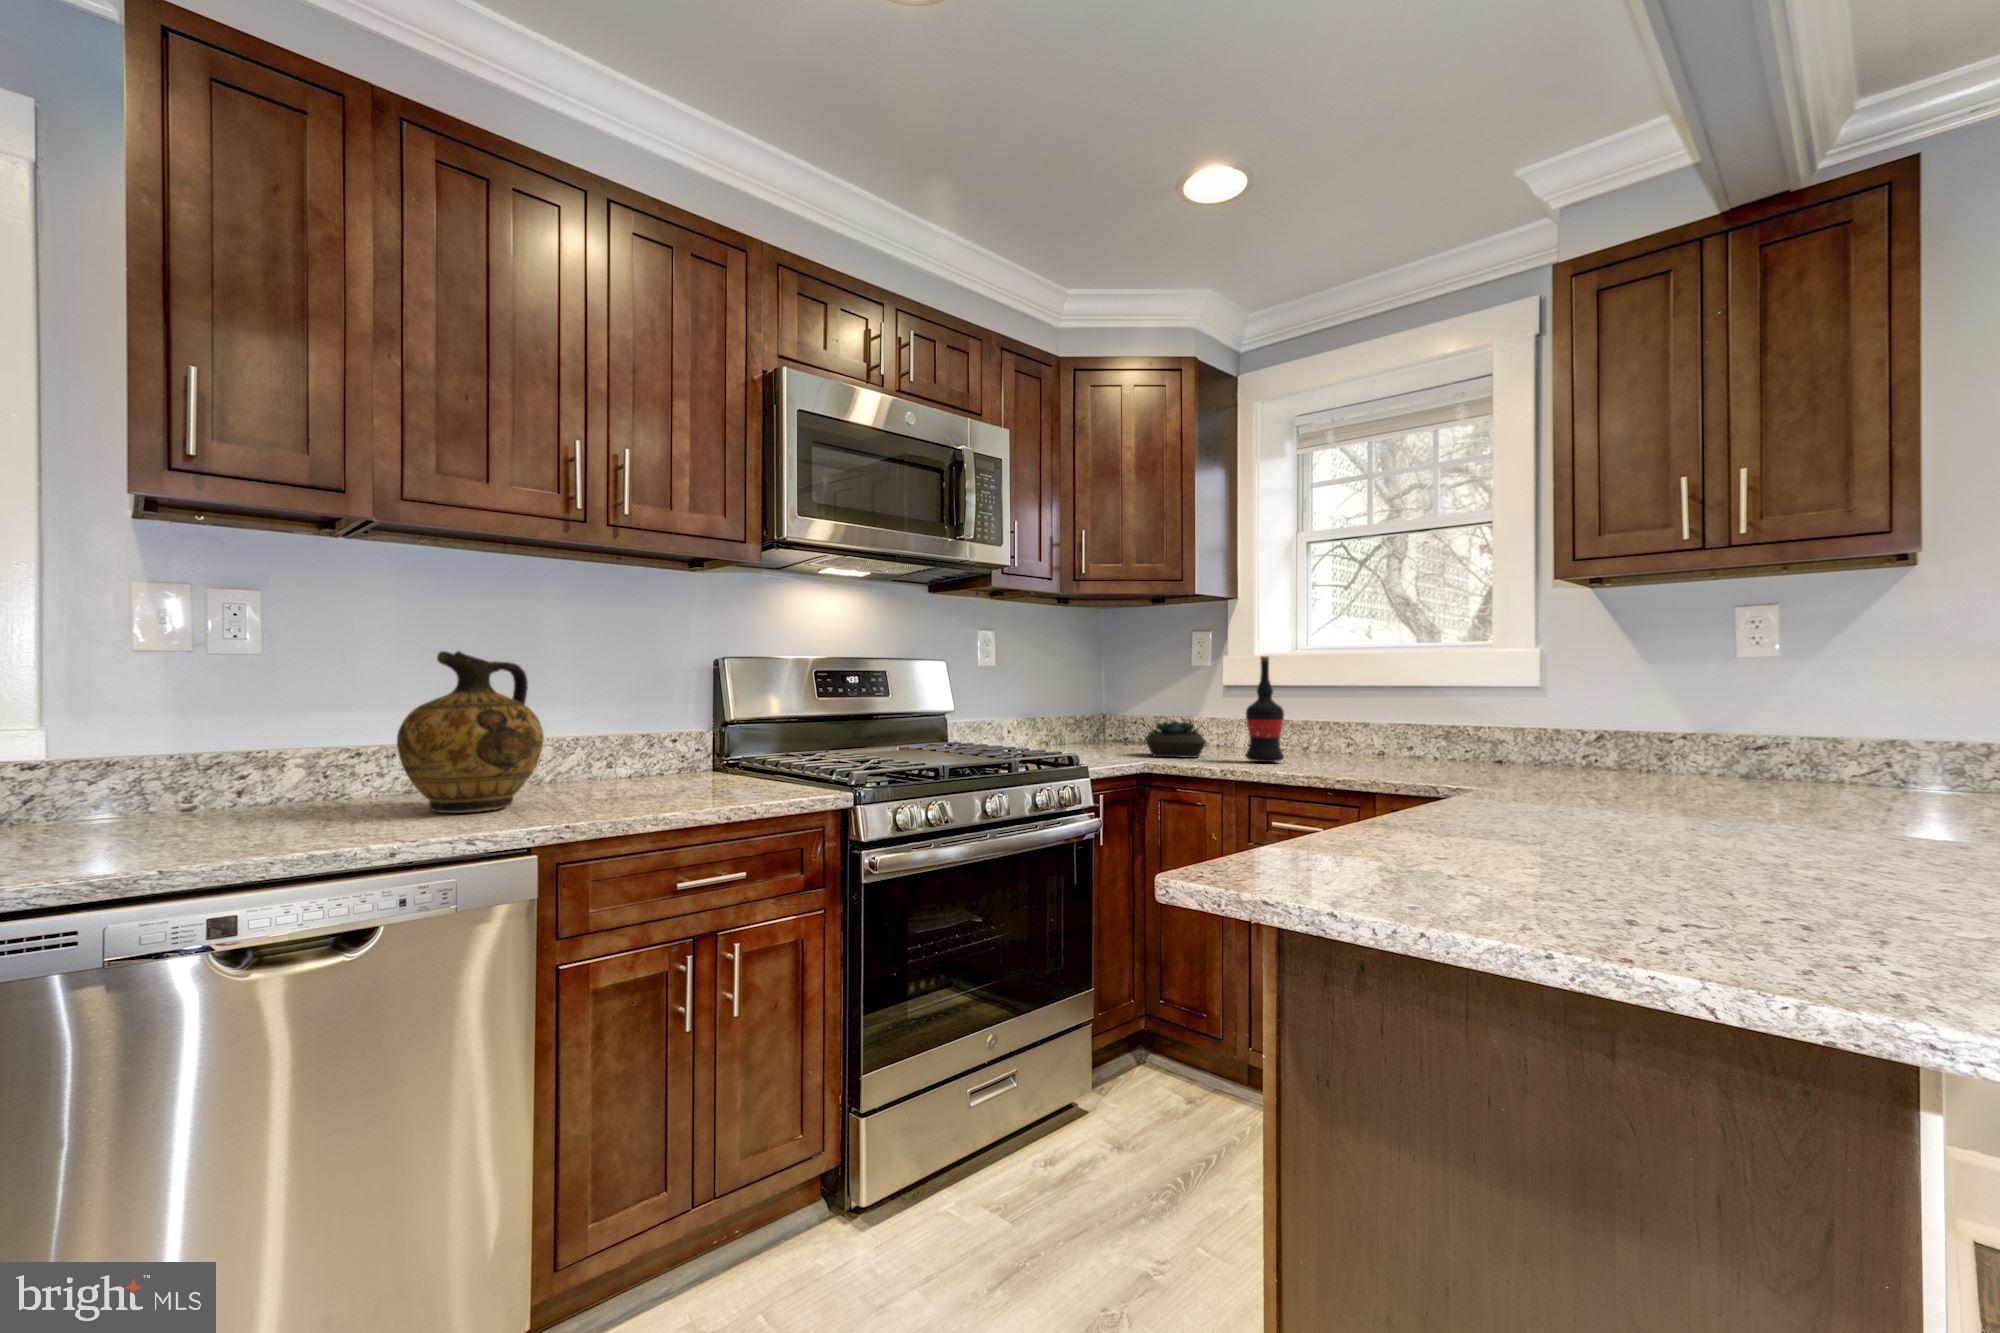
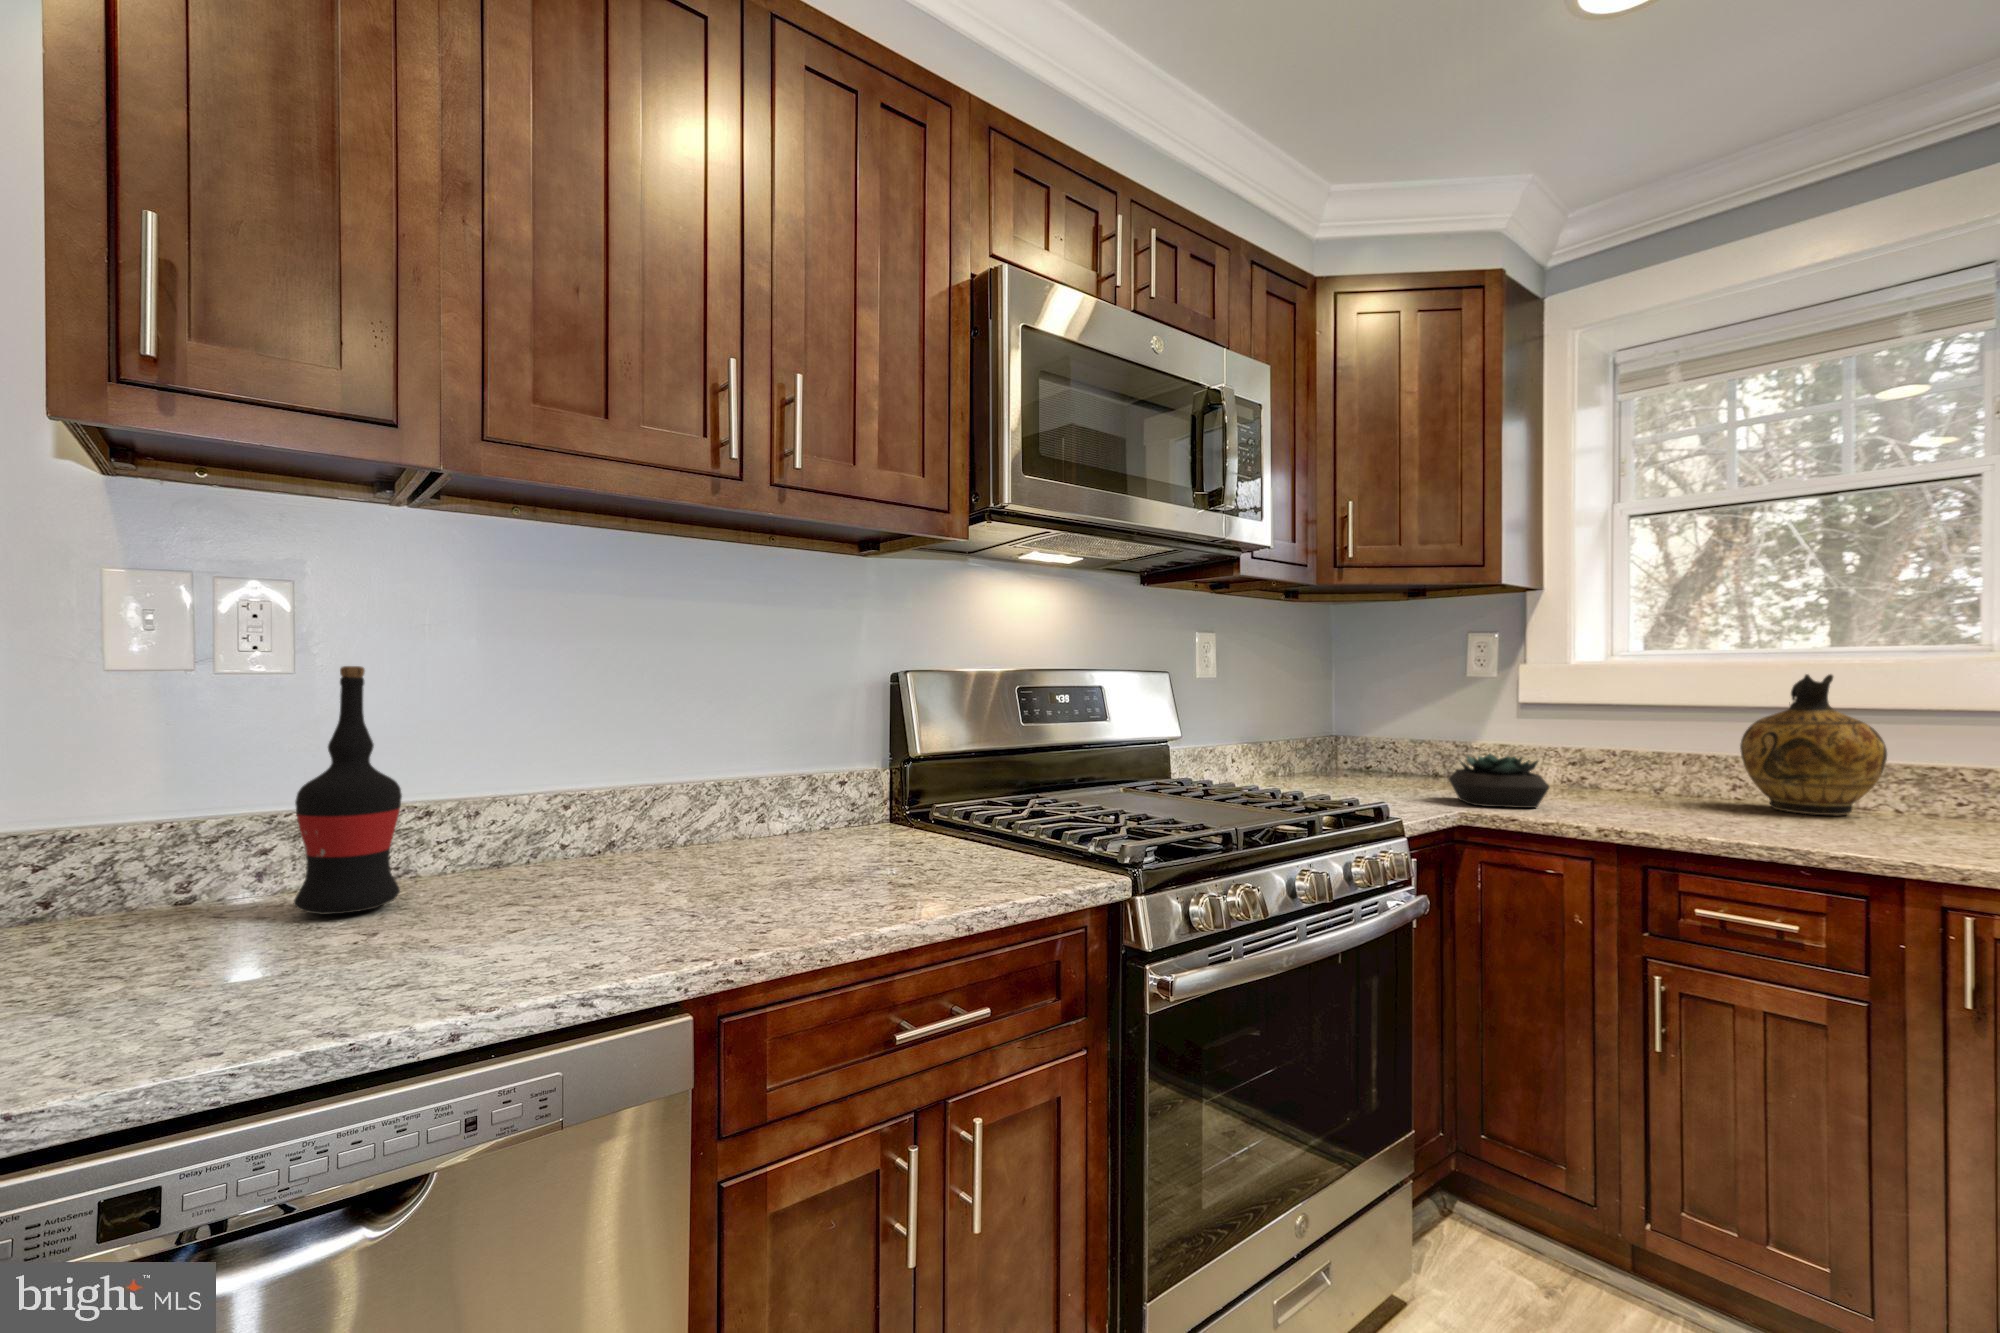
ceramic jug: present [397,651,544,813] -> present [1740,674,1887,815]
wine bottle: present [1246,656,1284,762] -> present [294,666,402,915]

